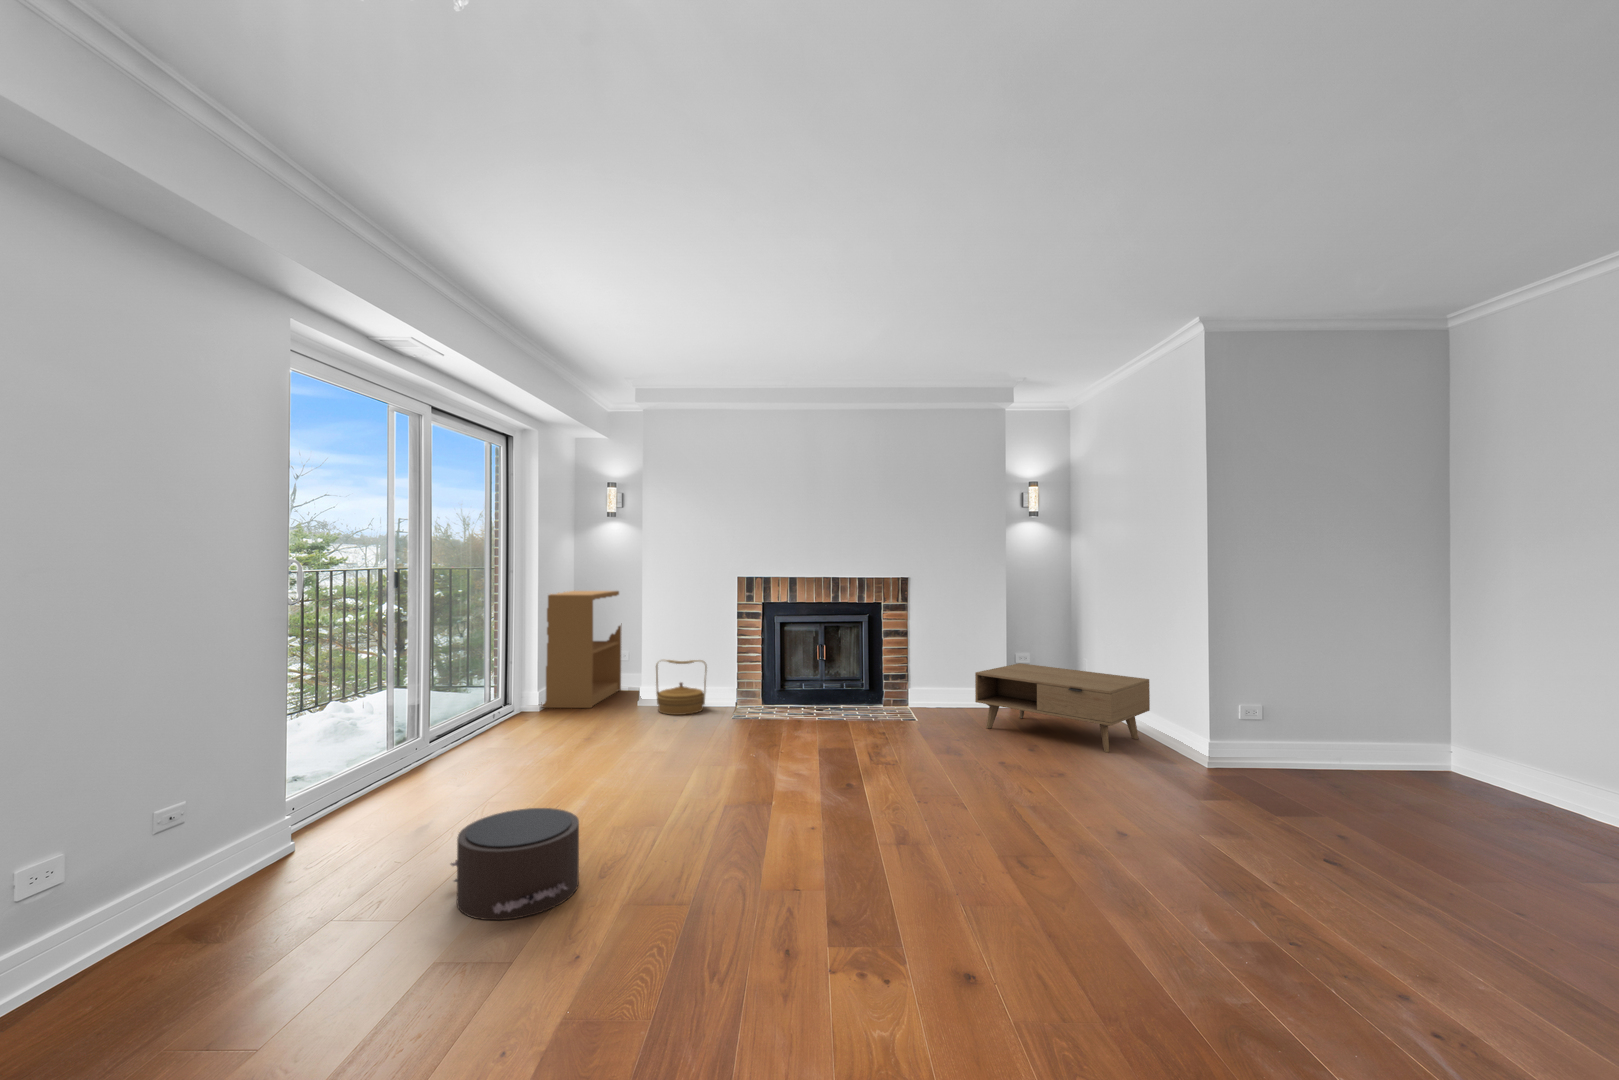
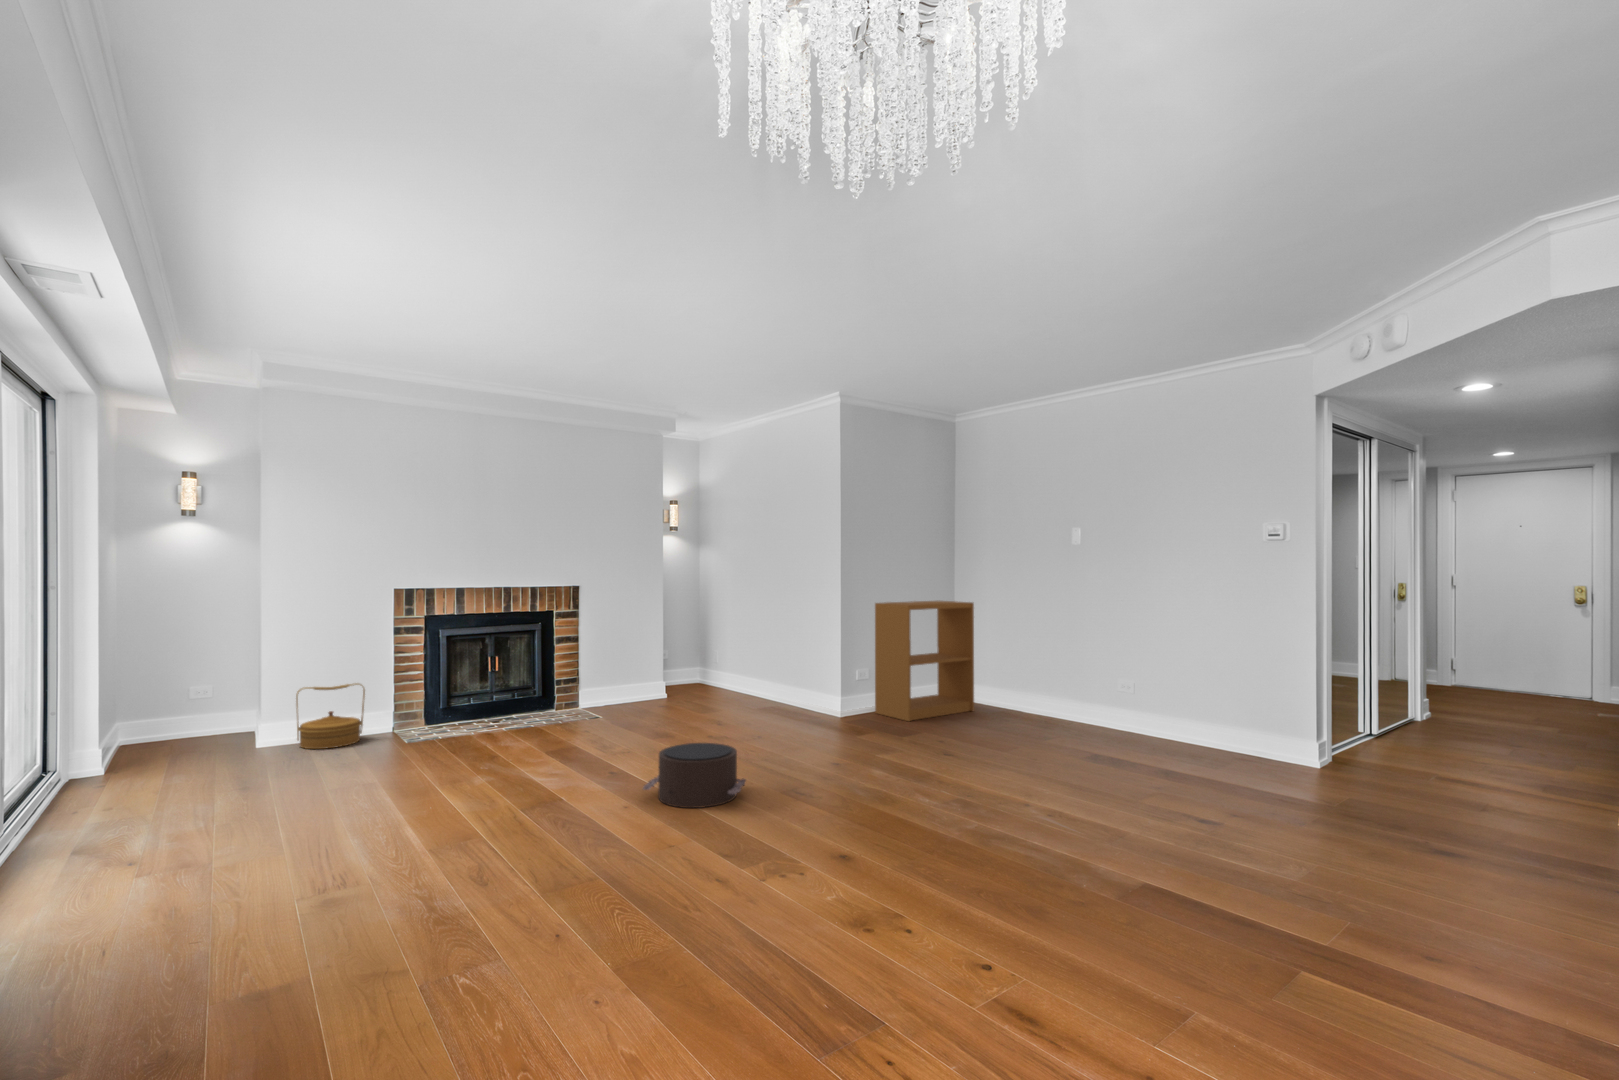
bookshelf: present [541,591,621,708] -> present [875,601,974,721]
coffee table: present [975,663,1150,752] -> none [660,658,789,718]
pouf: present [451,808,579,920] -> present [643,743,746,808]

